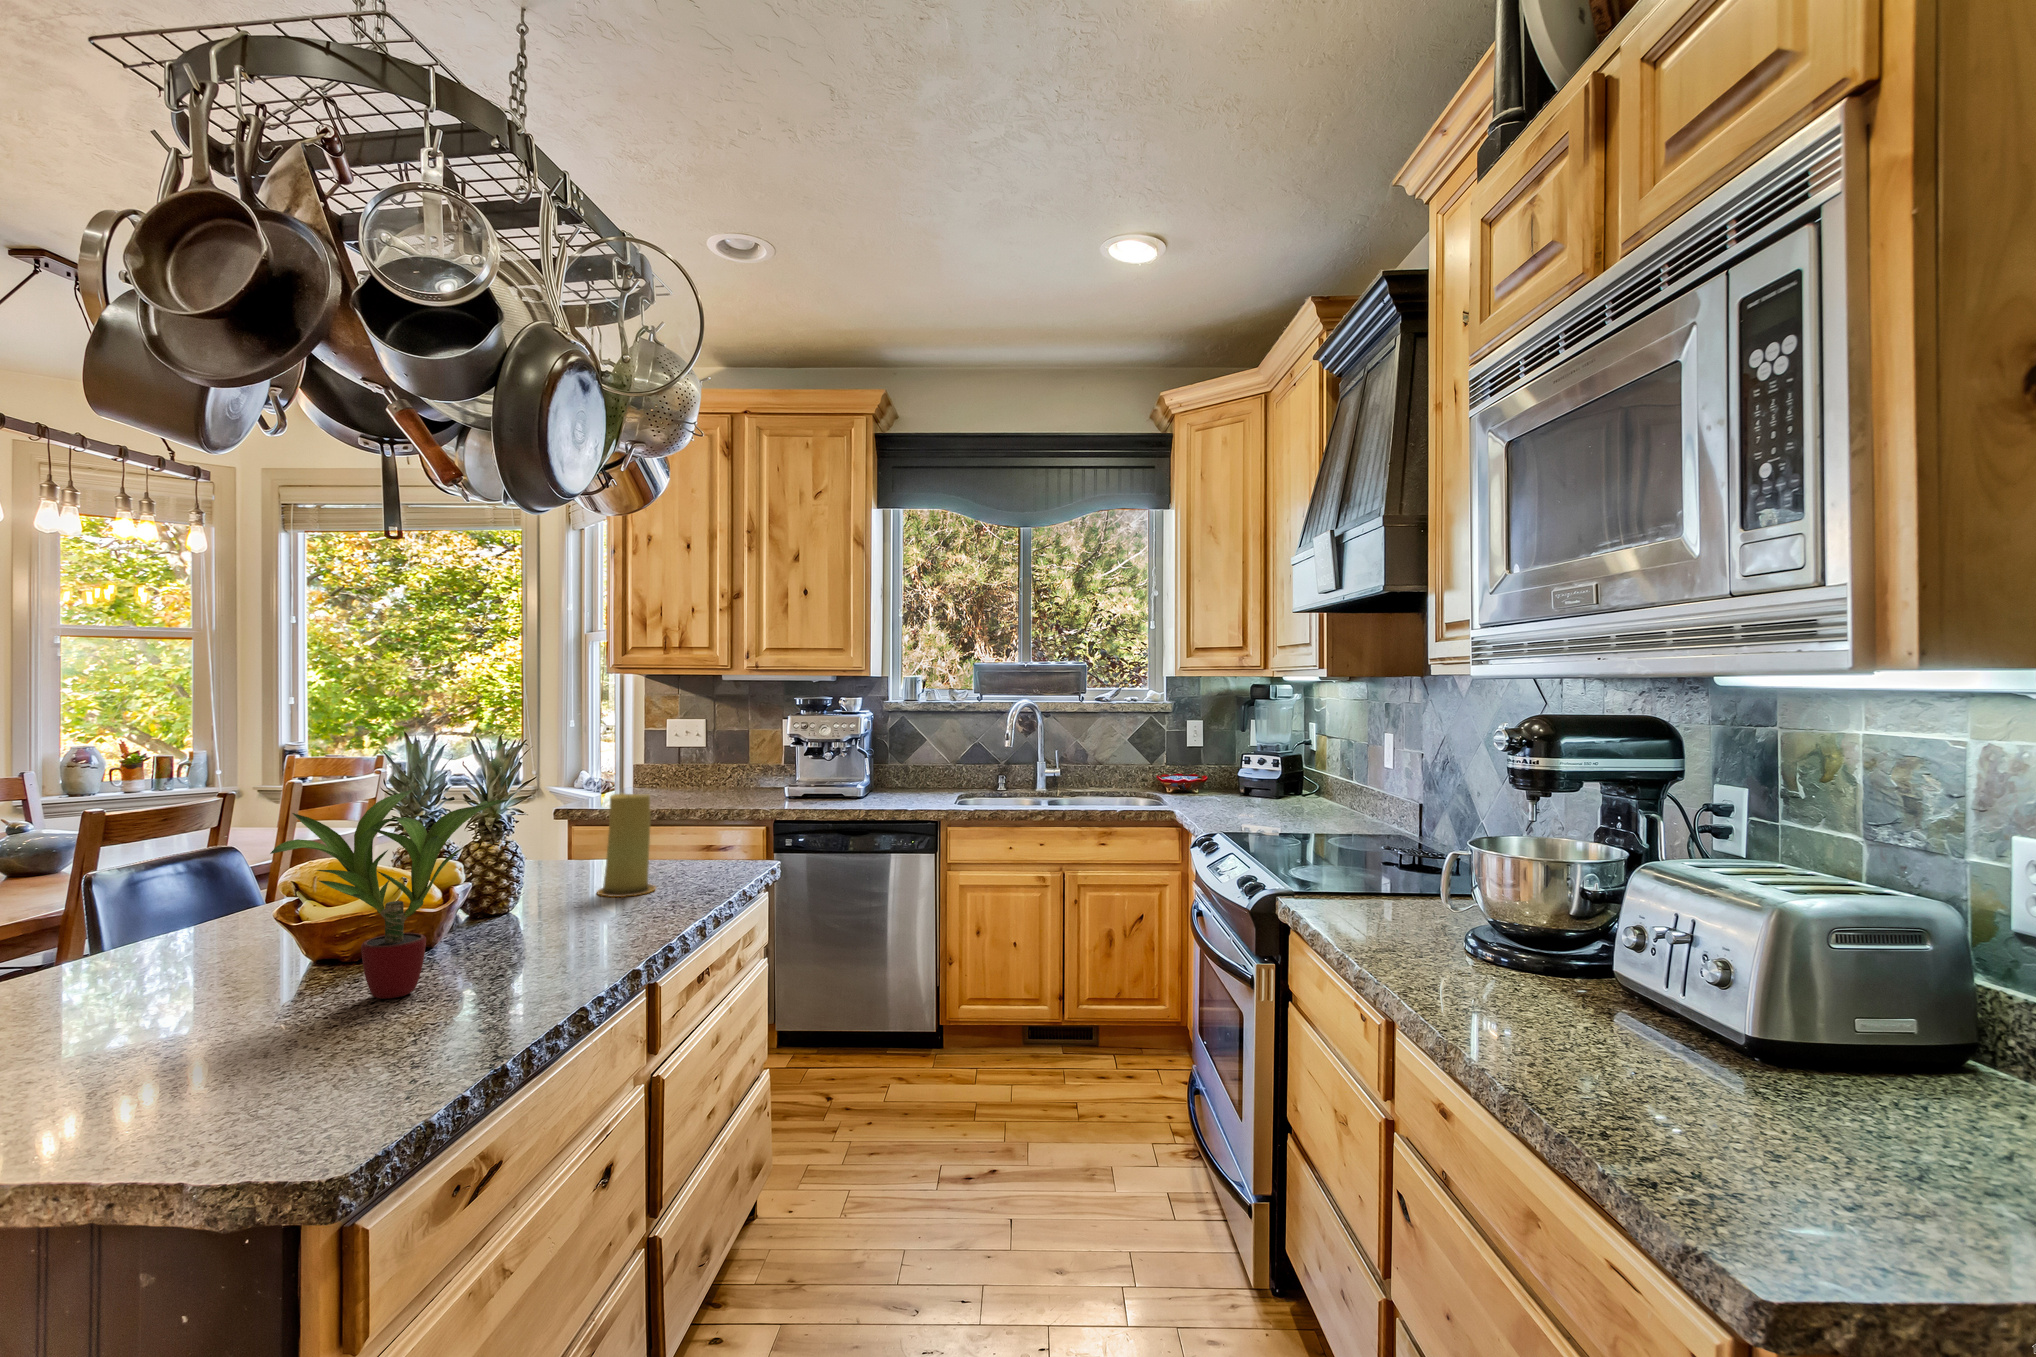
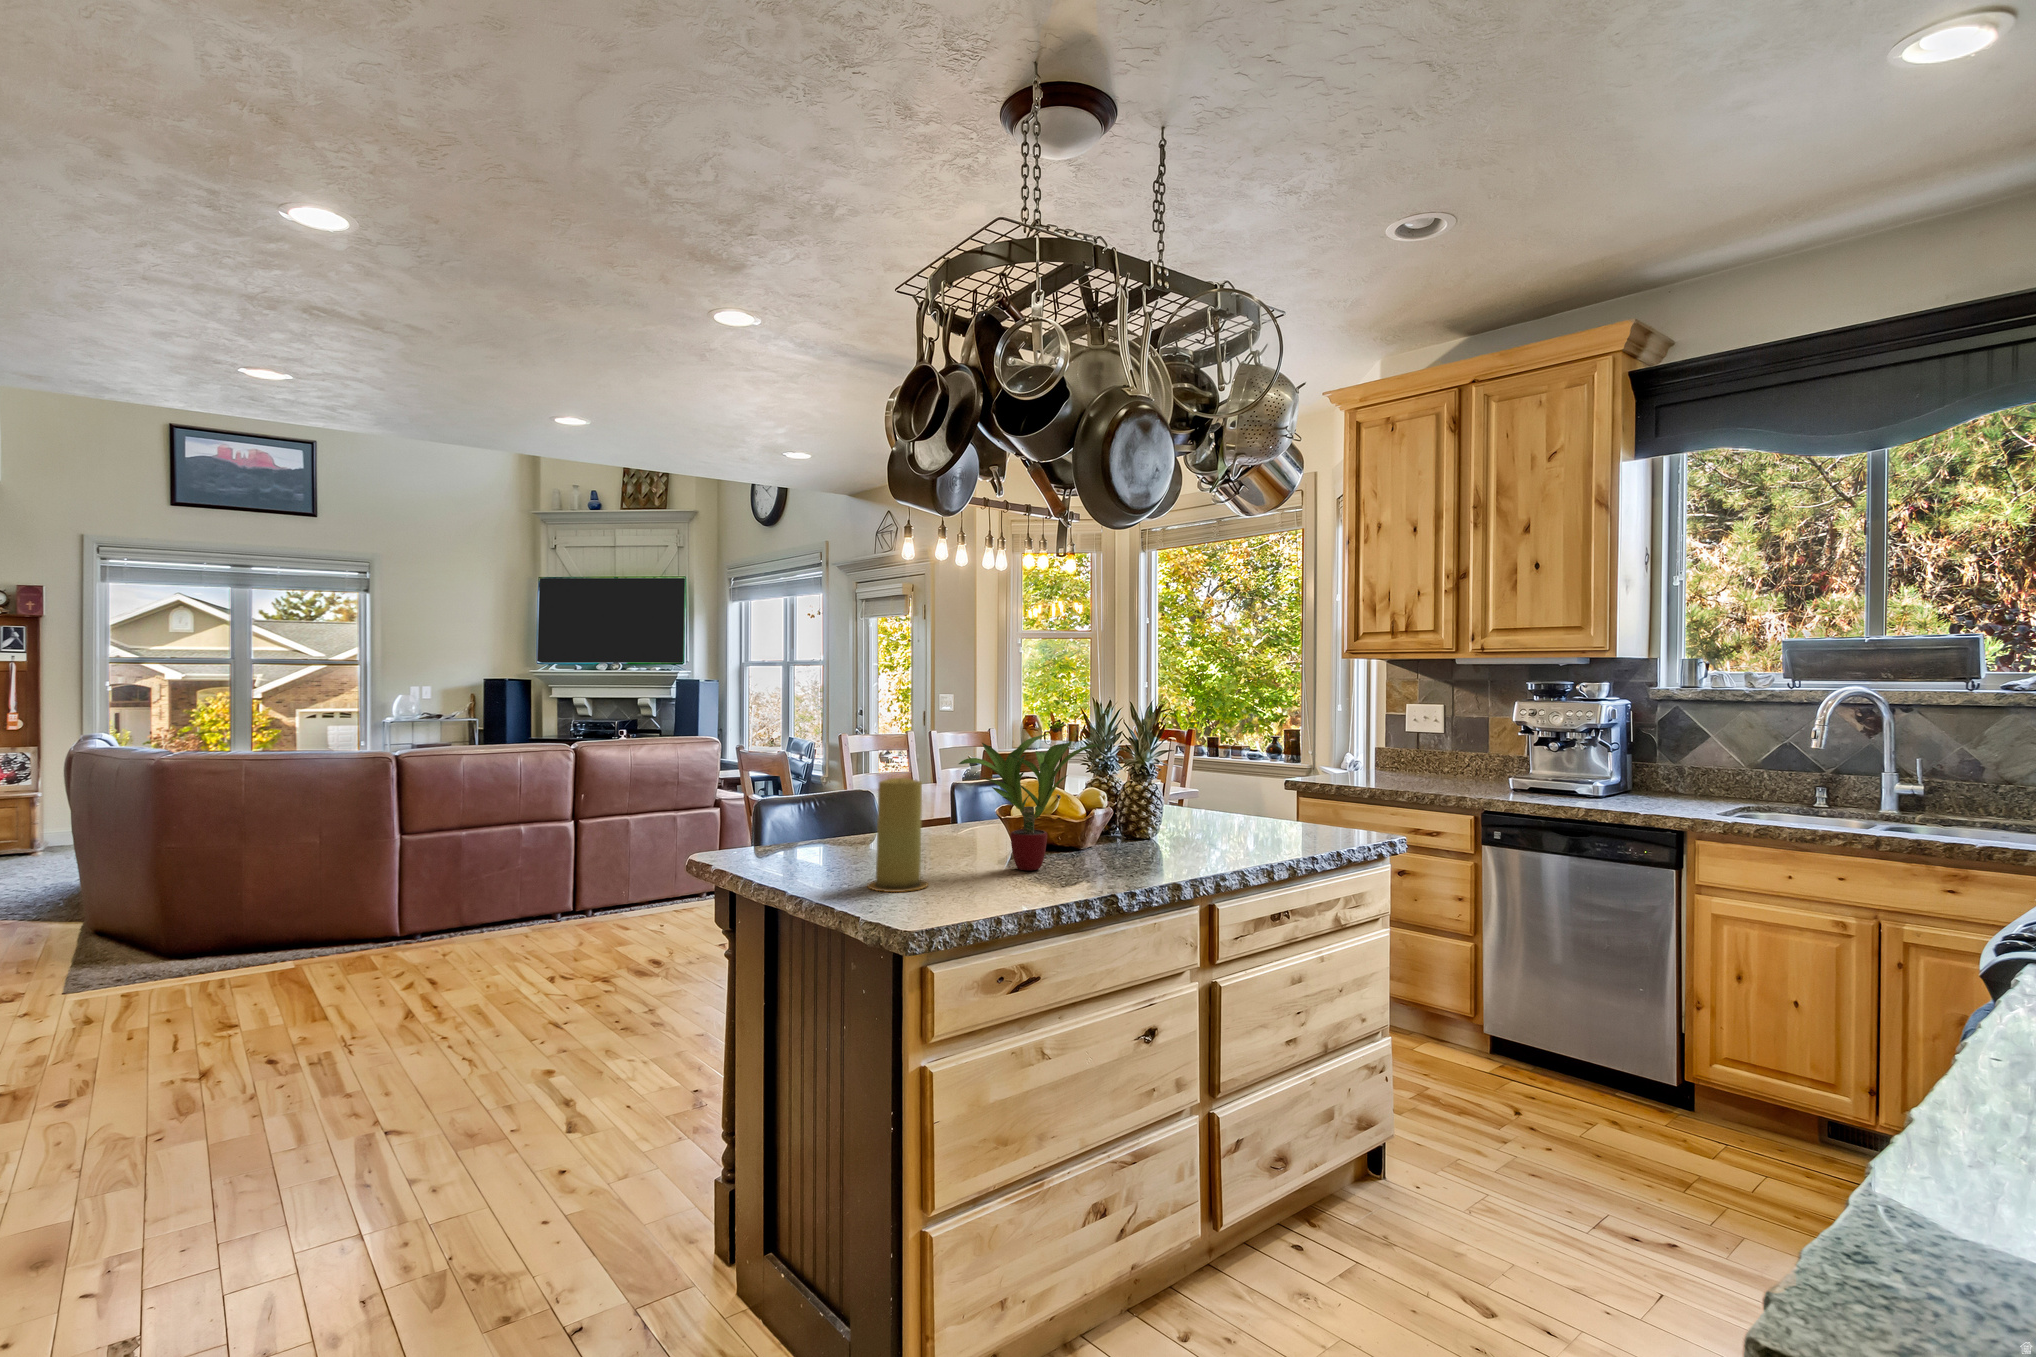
candle: present [597,794,656,897] -> present [868,778,928,892]

